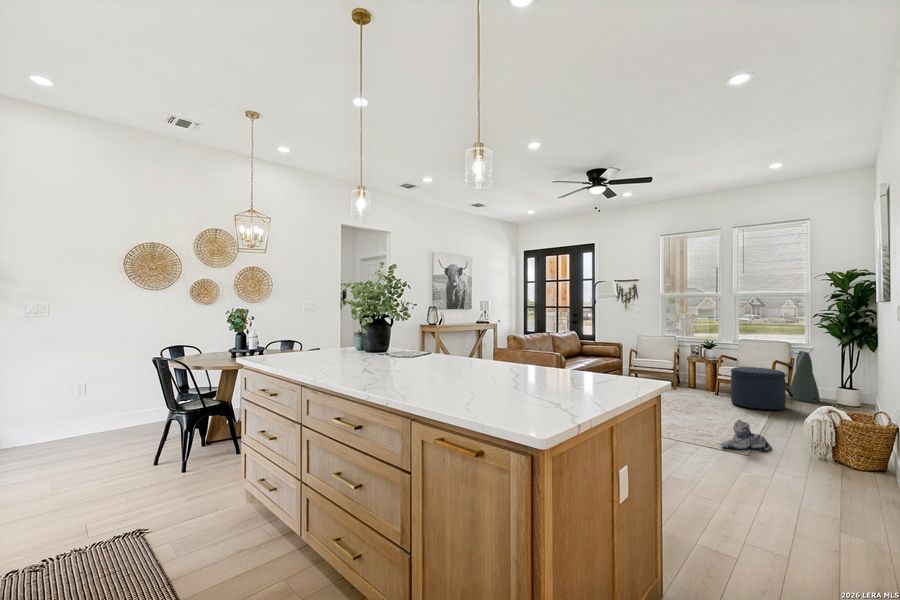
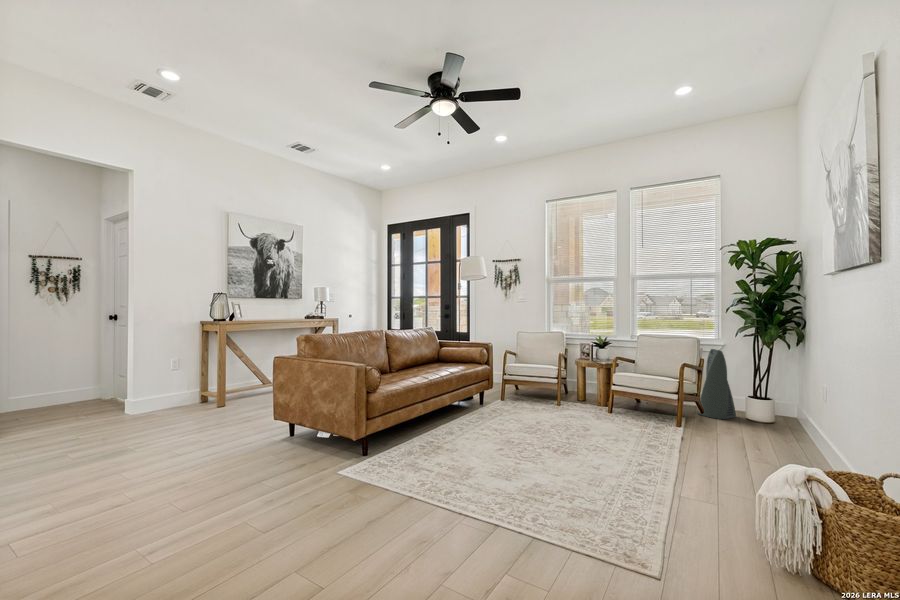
ottoman: present [731,367,786,410] -> none [625,373,695,435]
plush toy: present [721,420,772,451] -> none [590,475,674,533]

